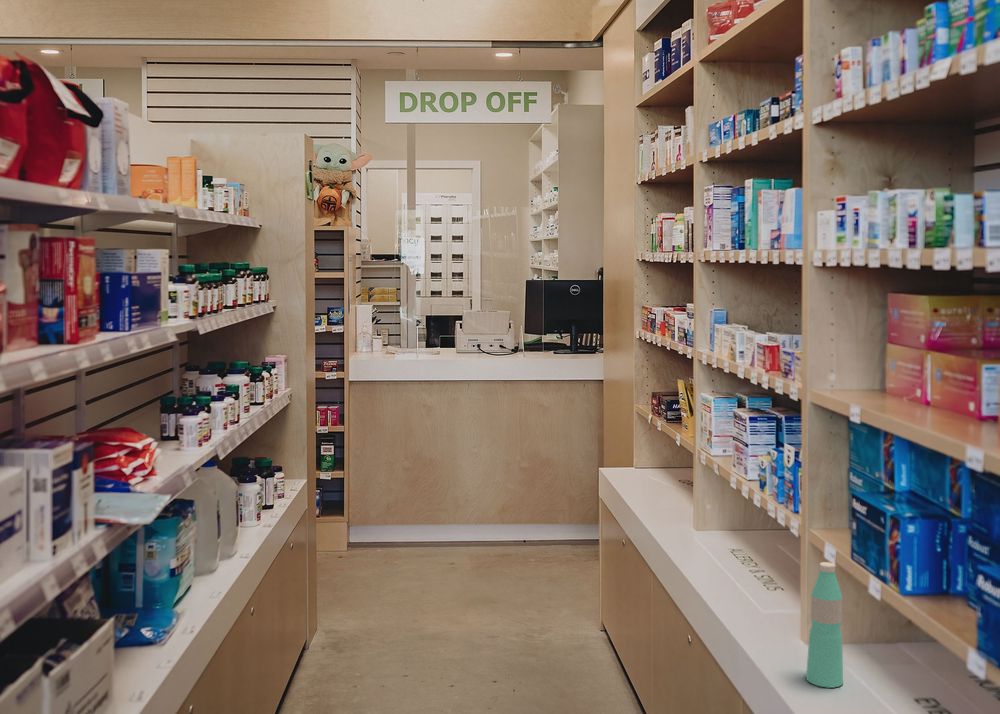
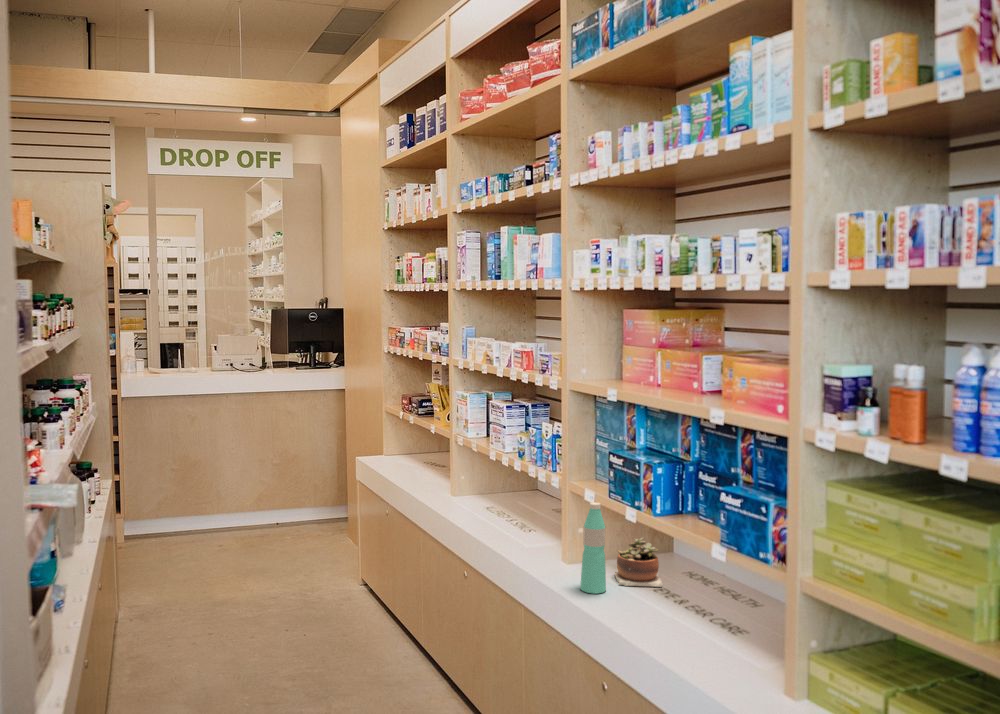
succulent plant: none [866,617,934,691] -> present [615,538,662,587]

